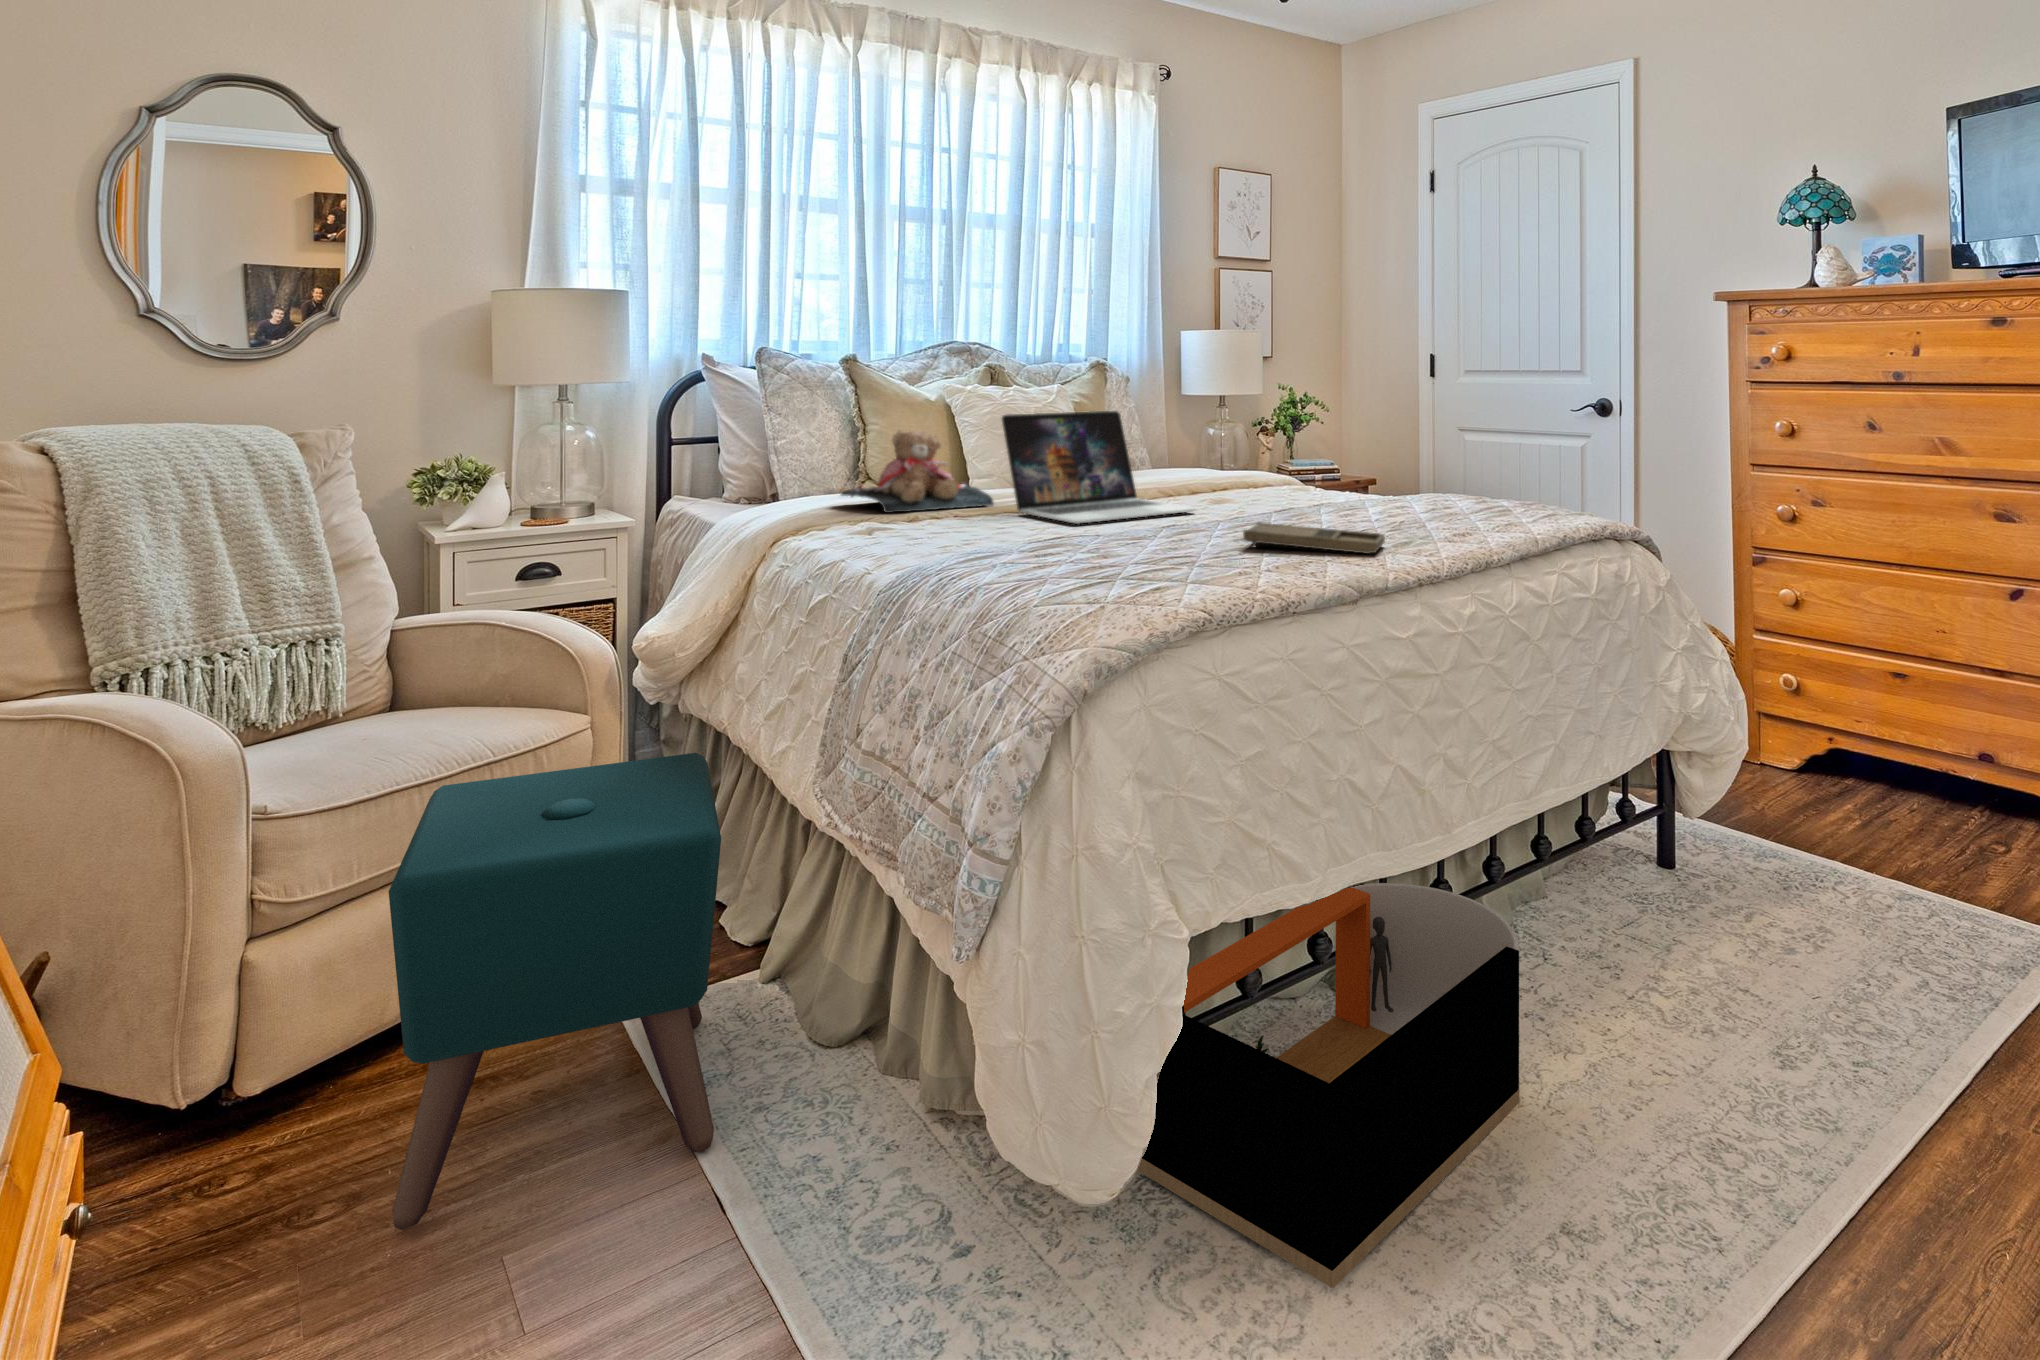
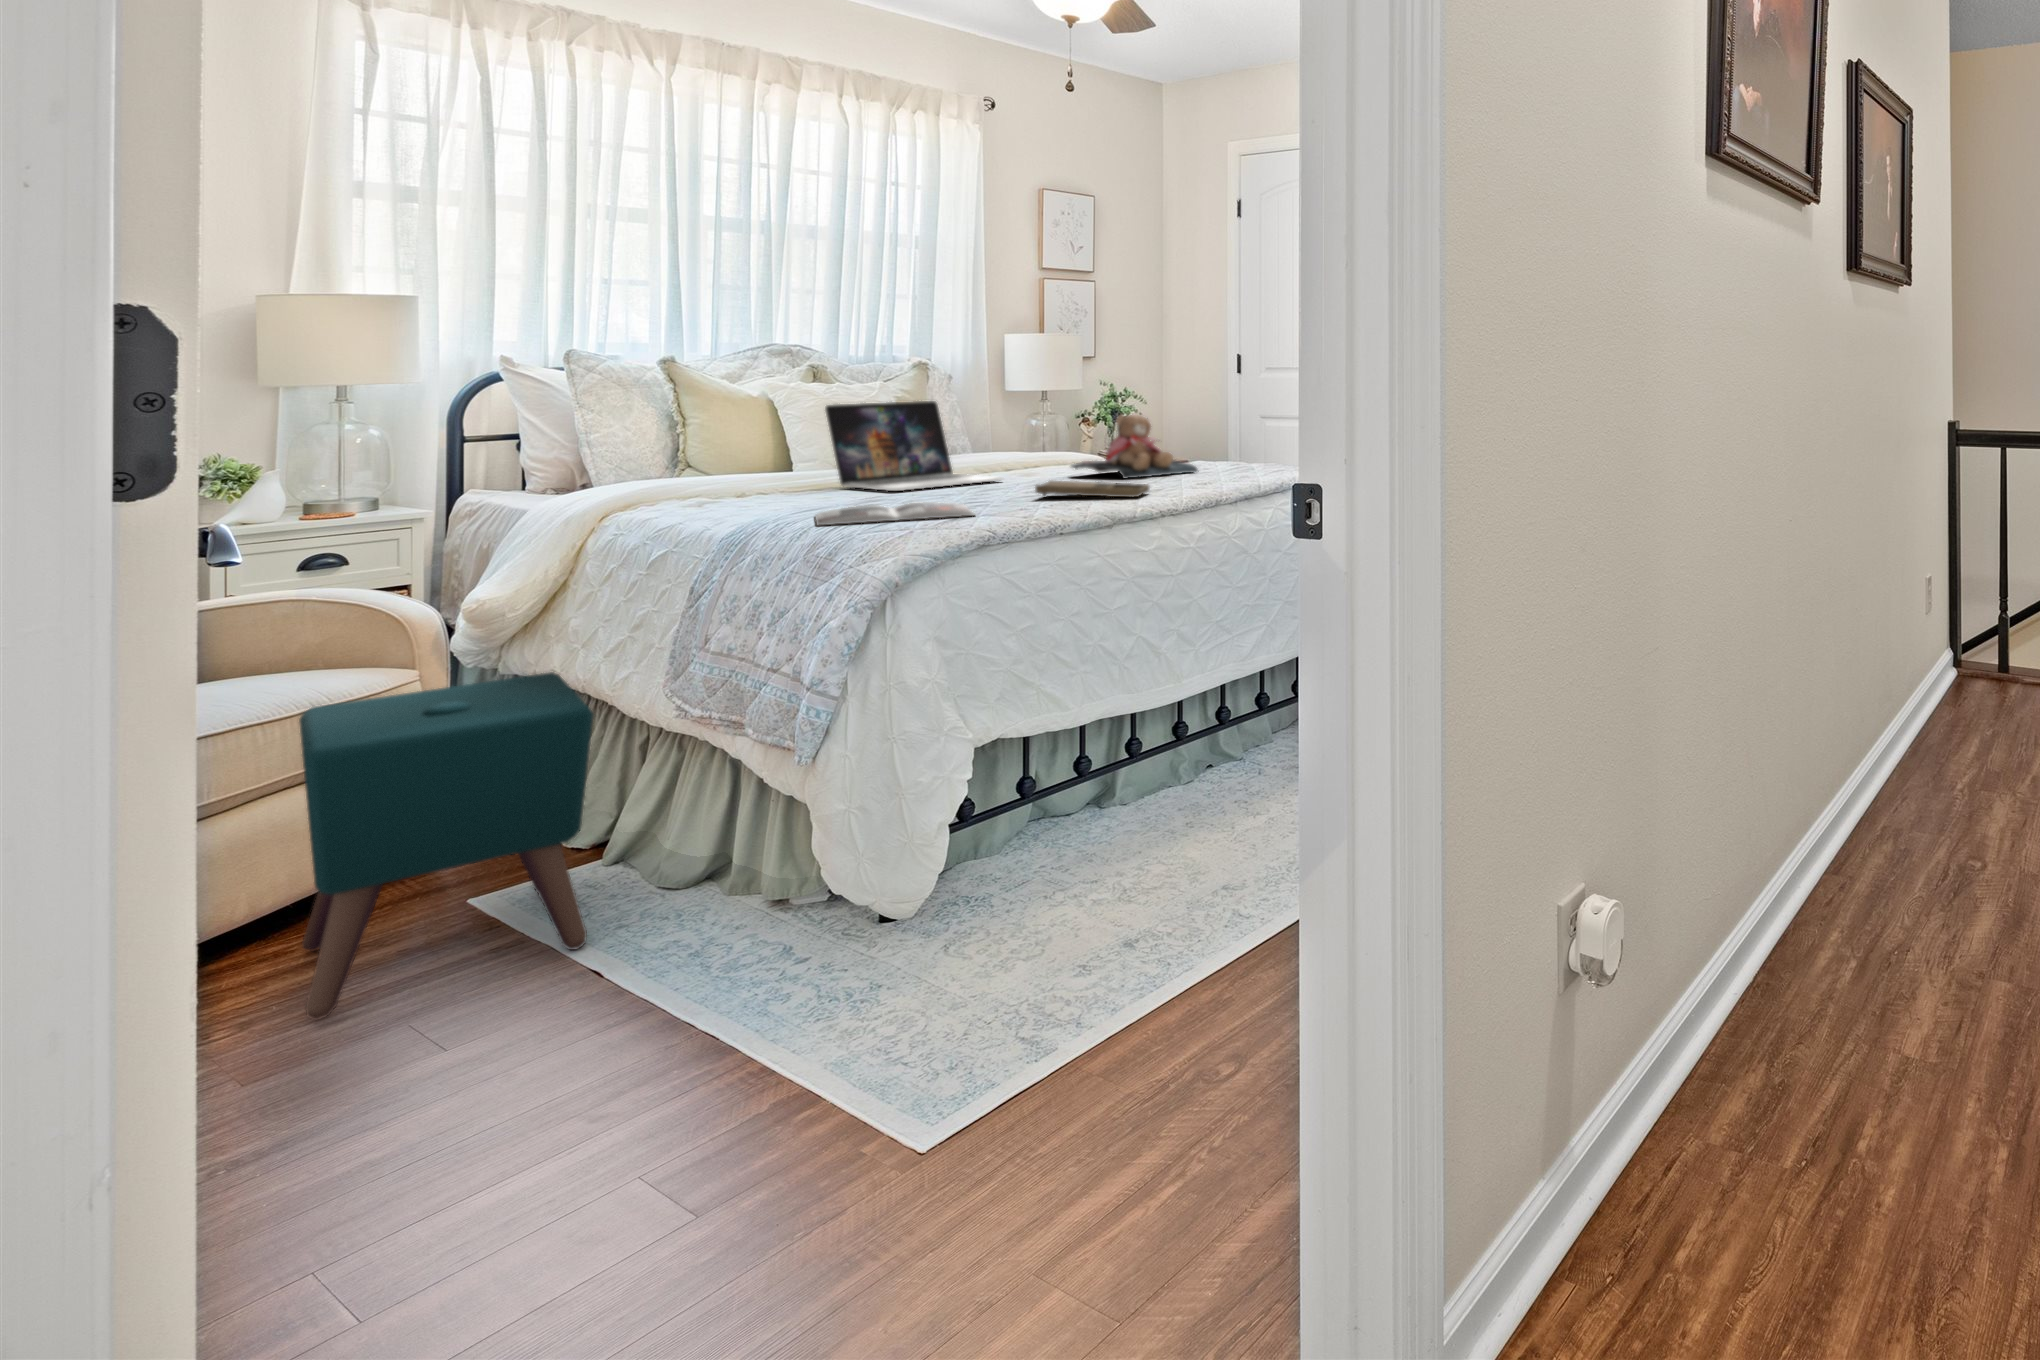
teddy bear: present [841,431,994,513] -> present [1071,415,1197,479]
magazine: none [987,552,1179,585] -> present [815,502,974,525]
storage bin: present [1138,883,1519,1288] -> none [937,719,1218,933]

